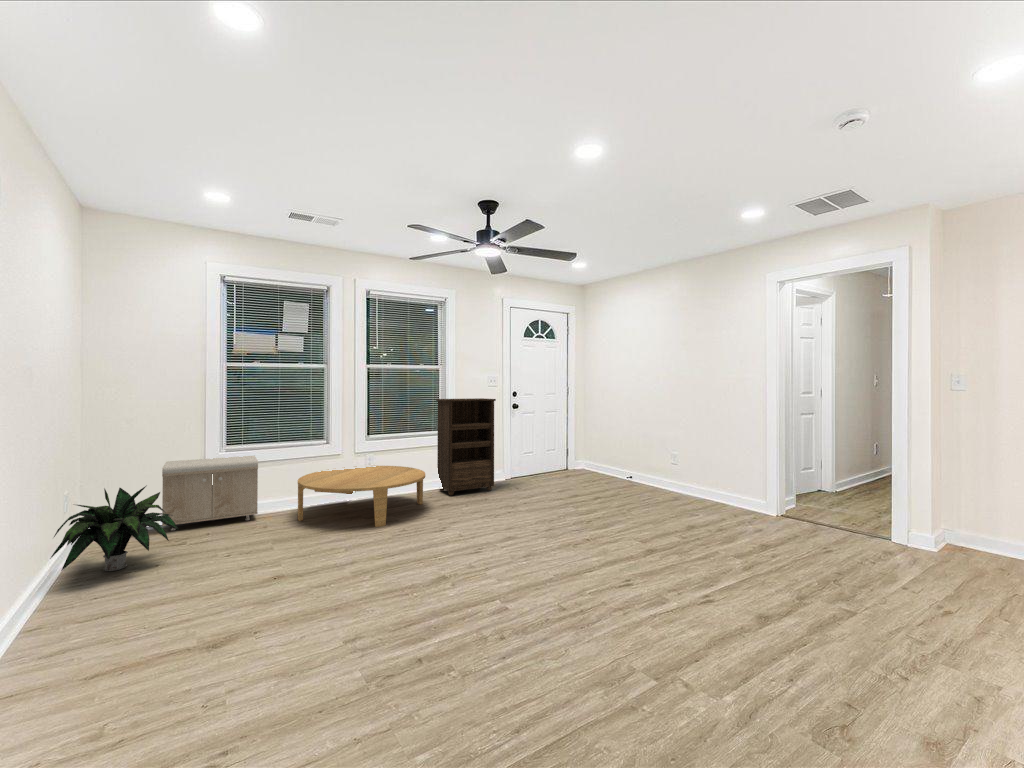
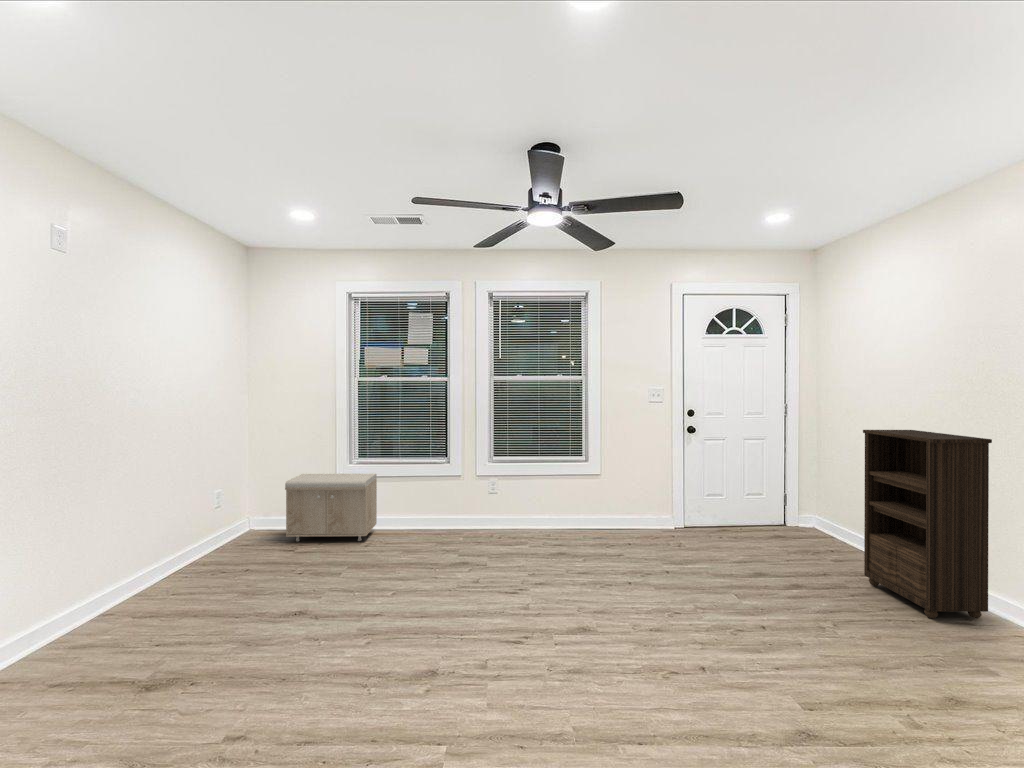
bookshelf: present [436,398,496,496] -> present [863,430,992,619]
coffee table: present [298,466,425,527] -> none [395,494,537,575]
potted plant: present [50,486,179,571] -> none [163,500,272,579]

